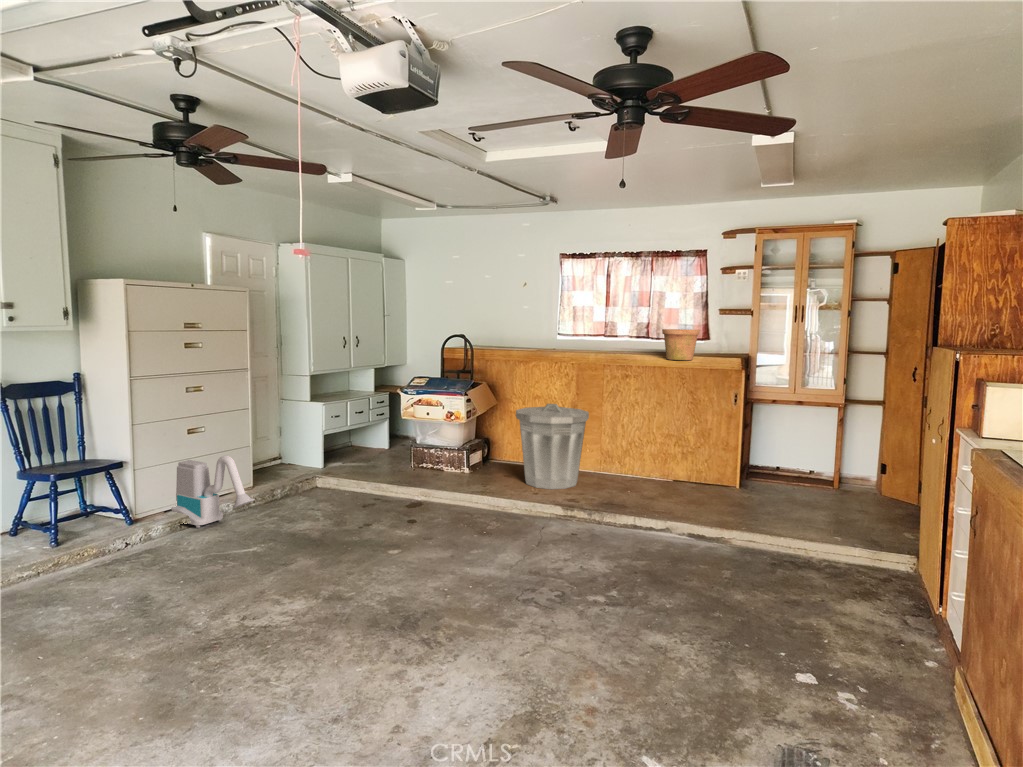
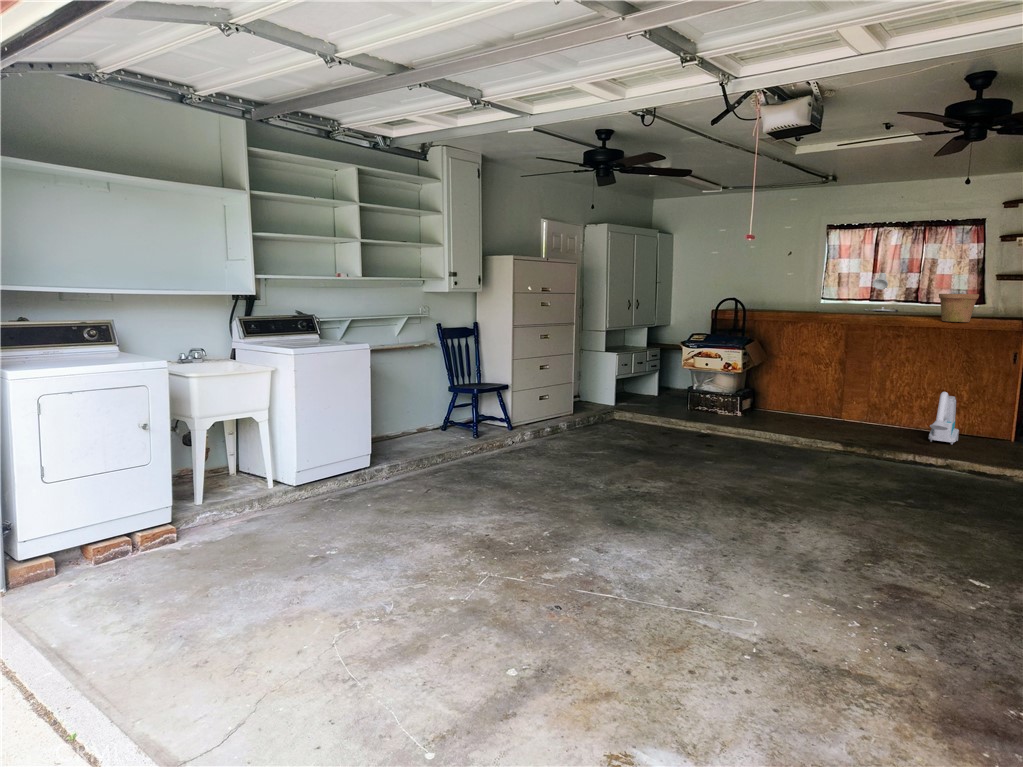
desk lamp: none [600,307,632,347] -> present [865,273,898,311]
trash can: present [516,404,589,489] -> none [788,359,859,433]
vacuum cleaner: present [171,455,254,528] -> present [929,392,959,445]

